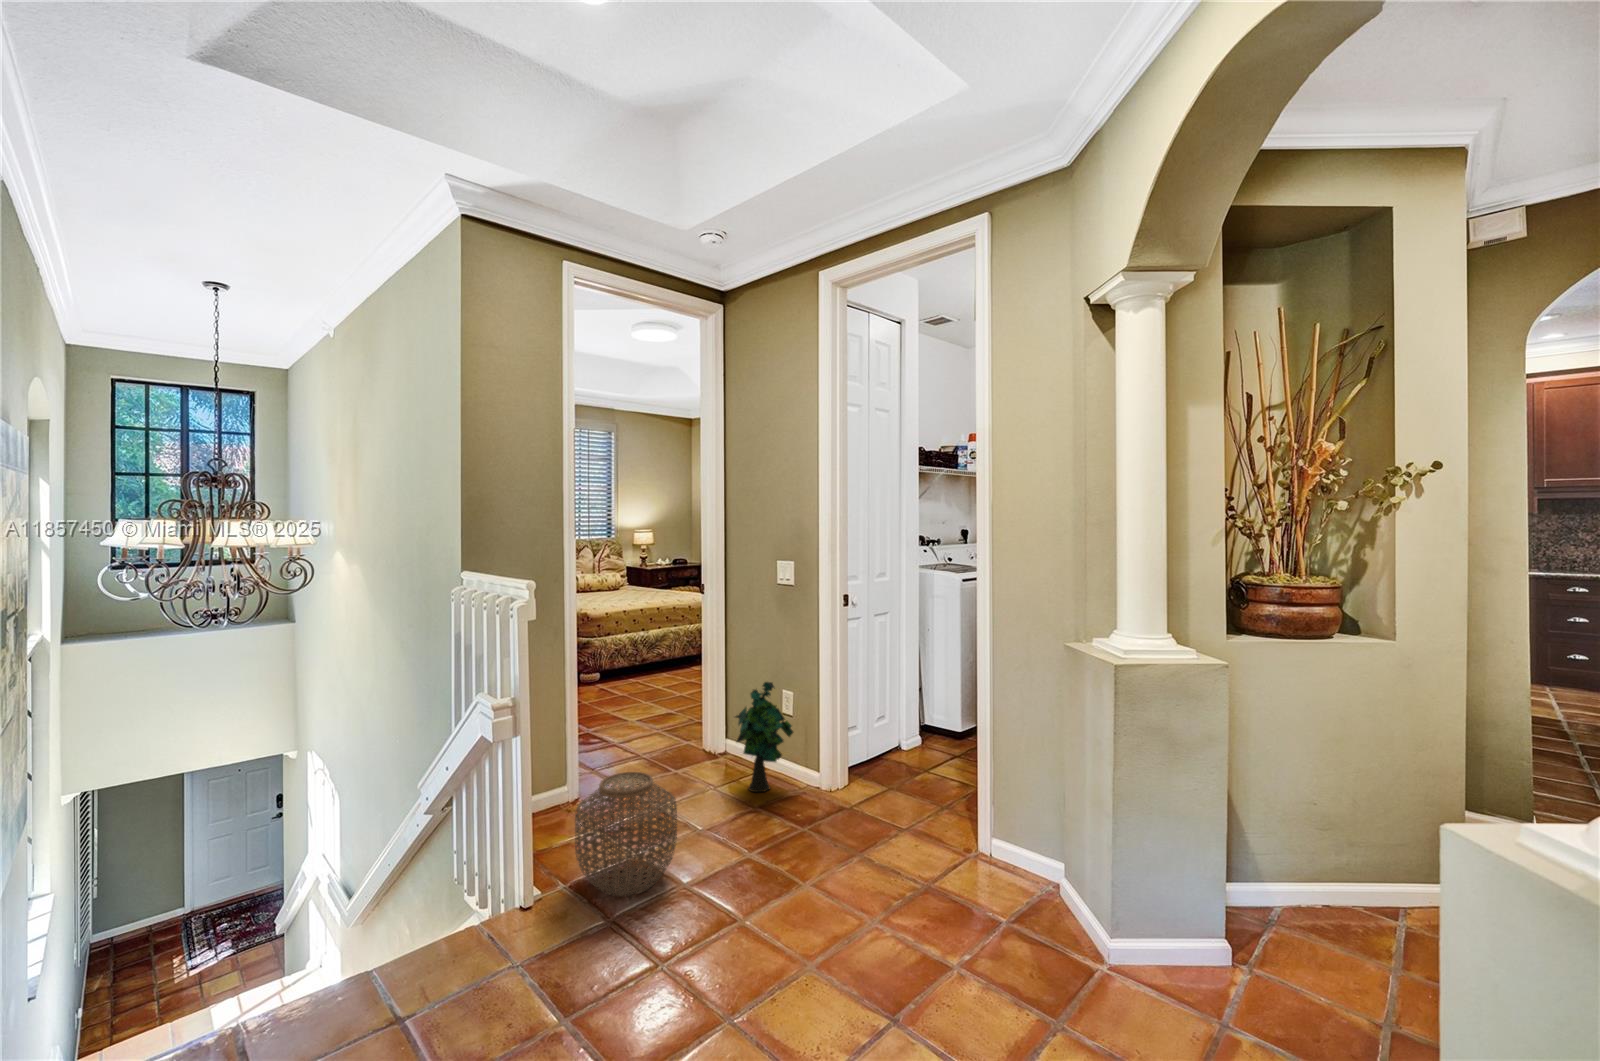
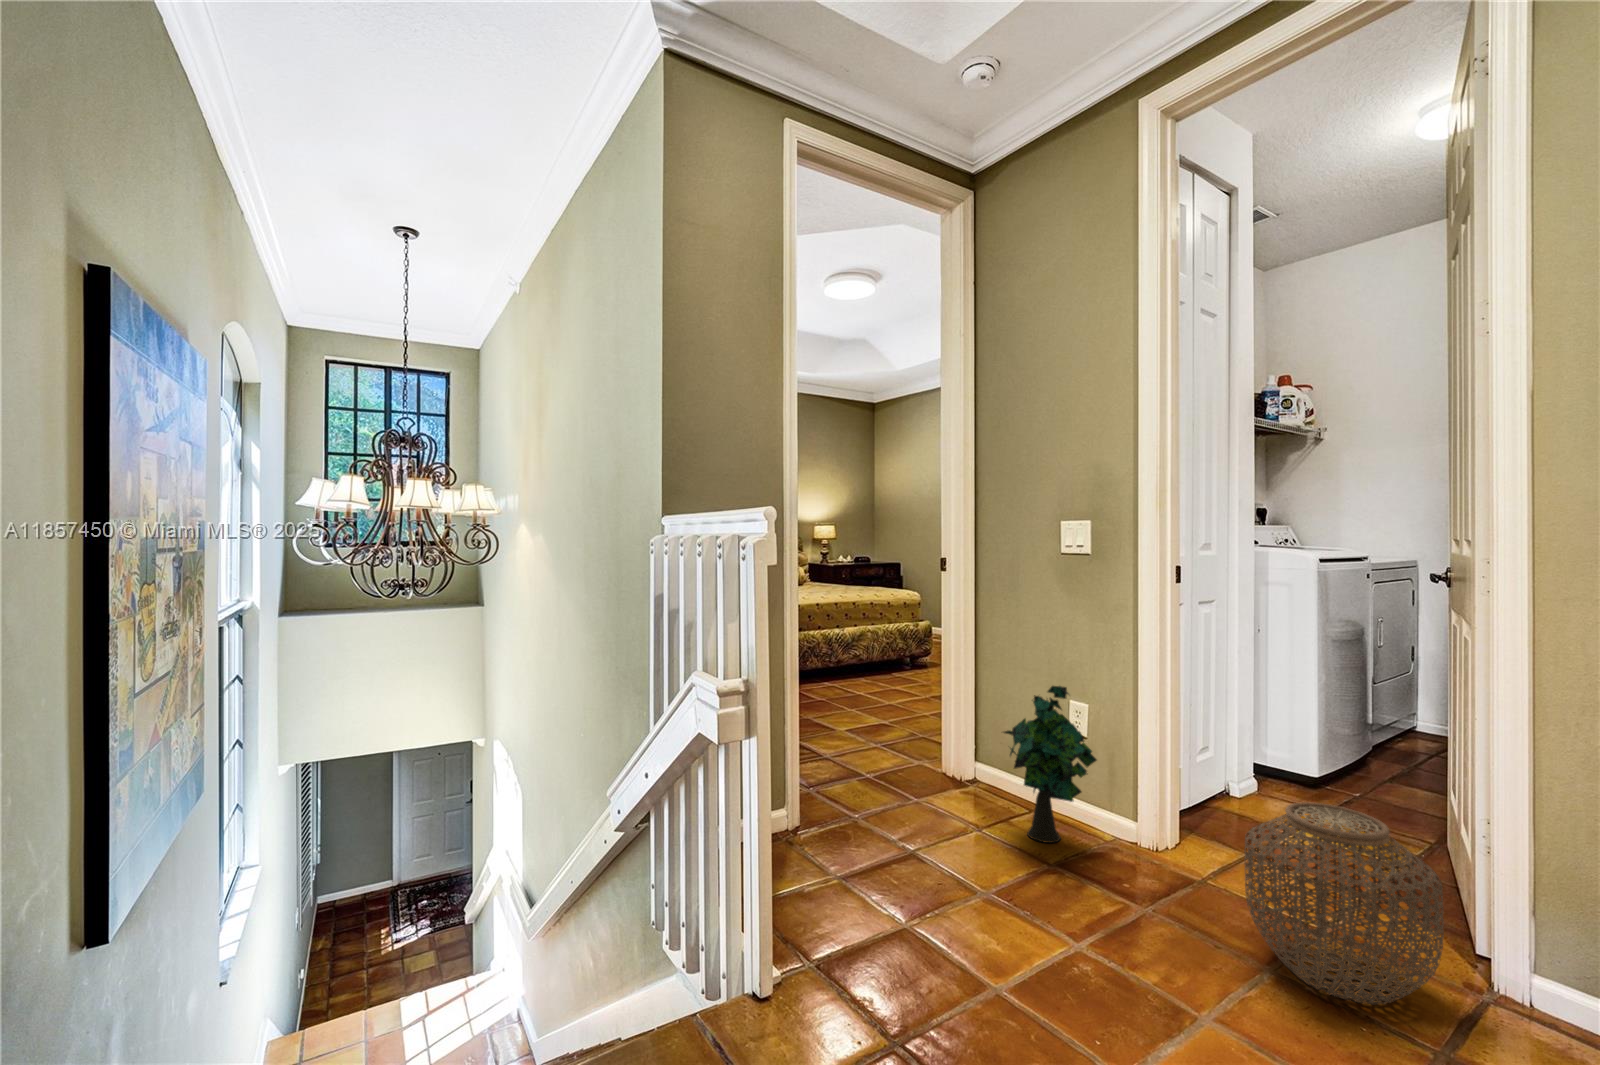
woven basket: present [575,772,677,896] -> present [1245,802,1444,1004]

